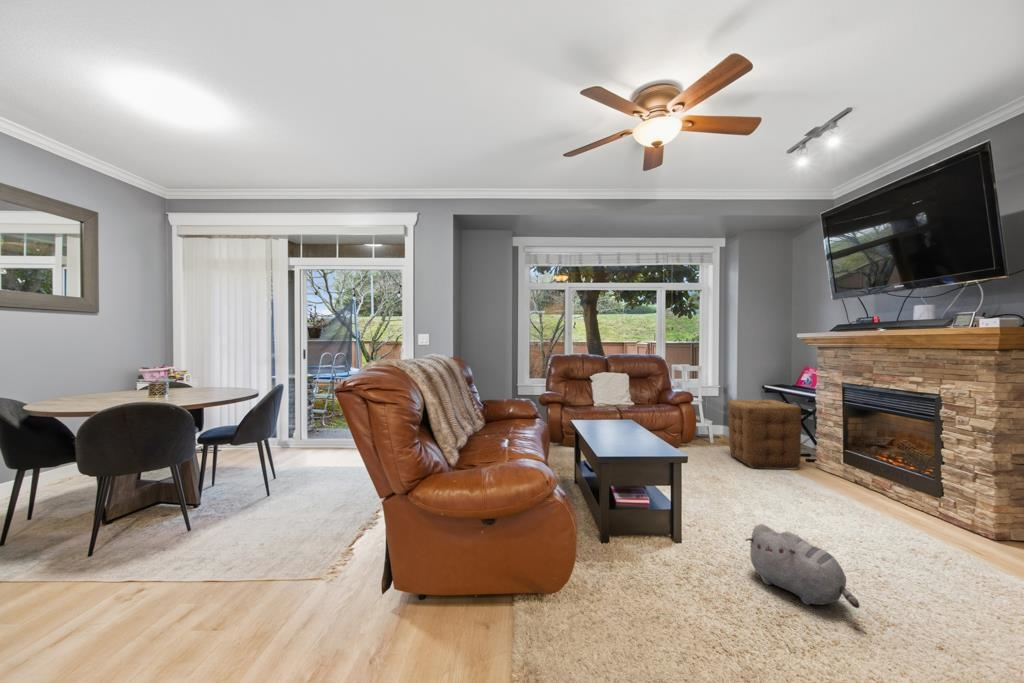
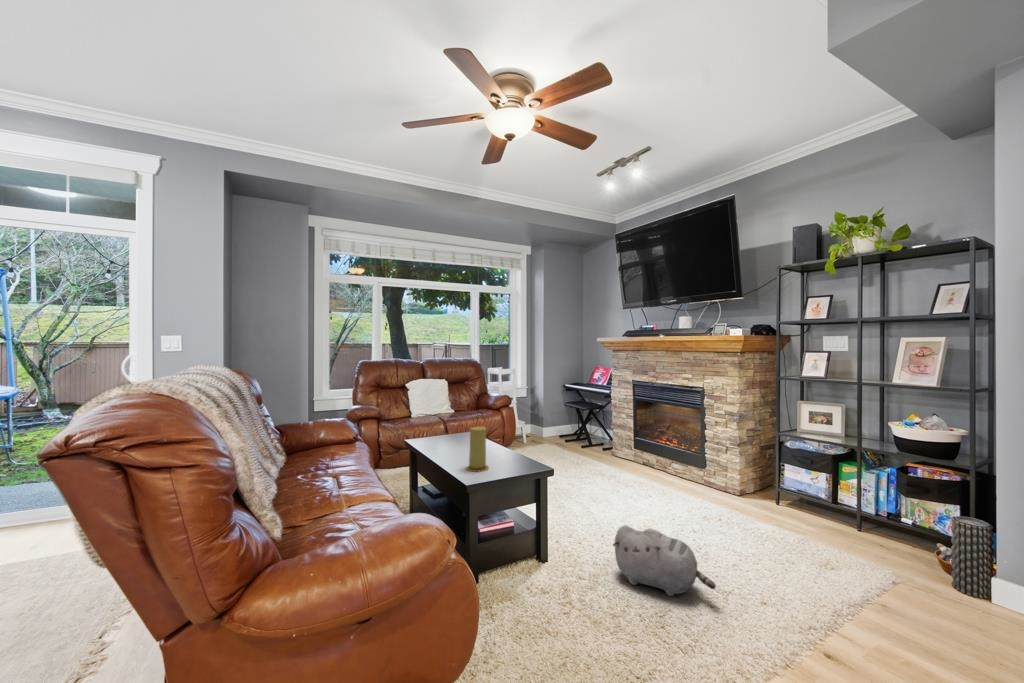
ottoman: present [728,400,801,470] -> none [544,398,603,464]
candle: none [607,412,628,450] -> present [466,427,489,471]

